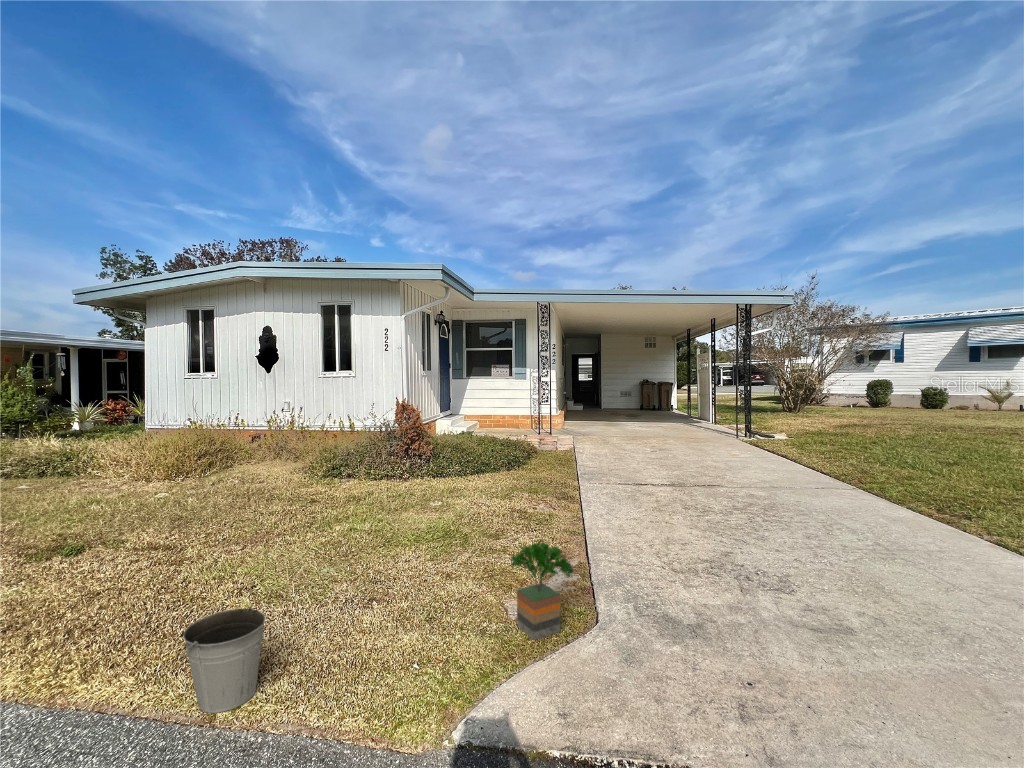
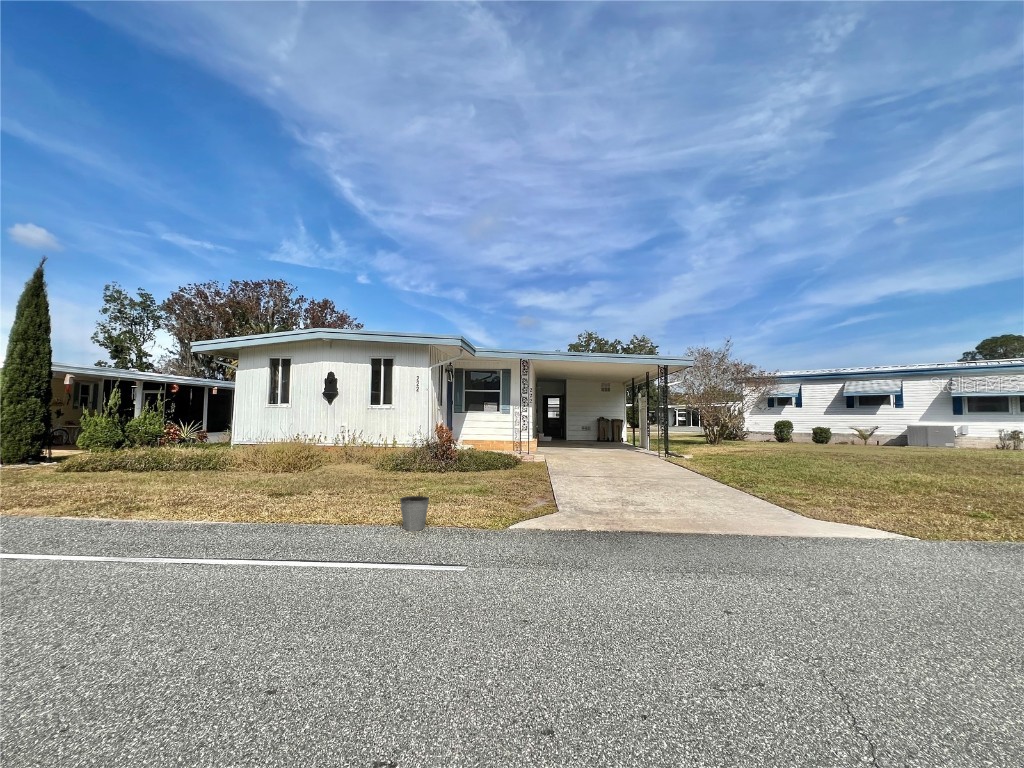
potted tree: present [511,542,574,640] -> none [523,478,553,519]

